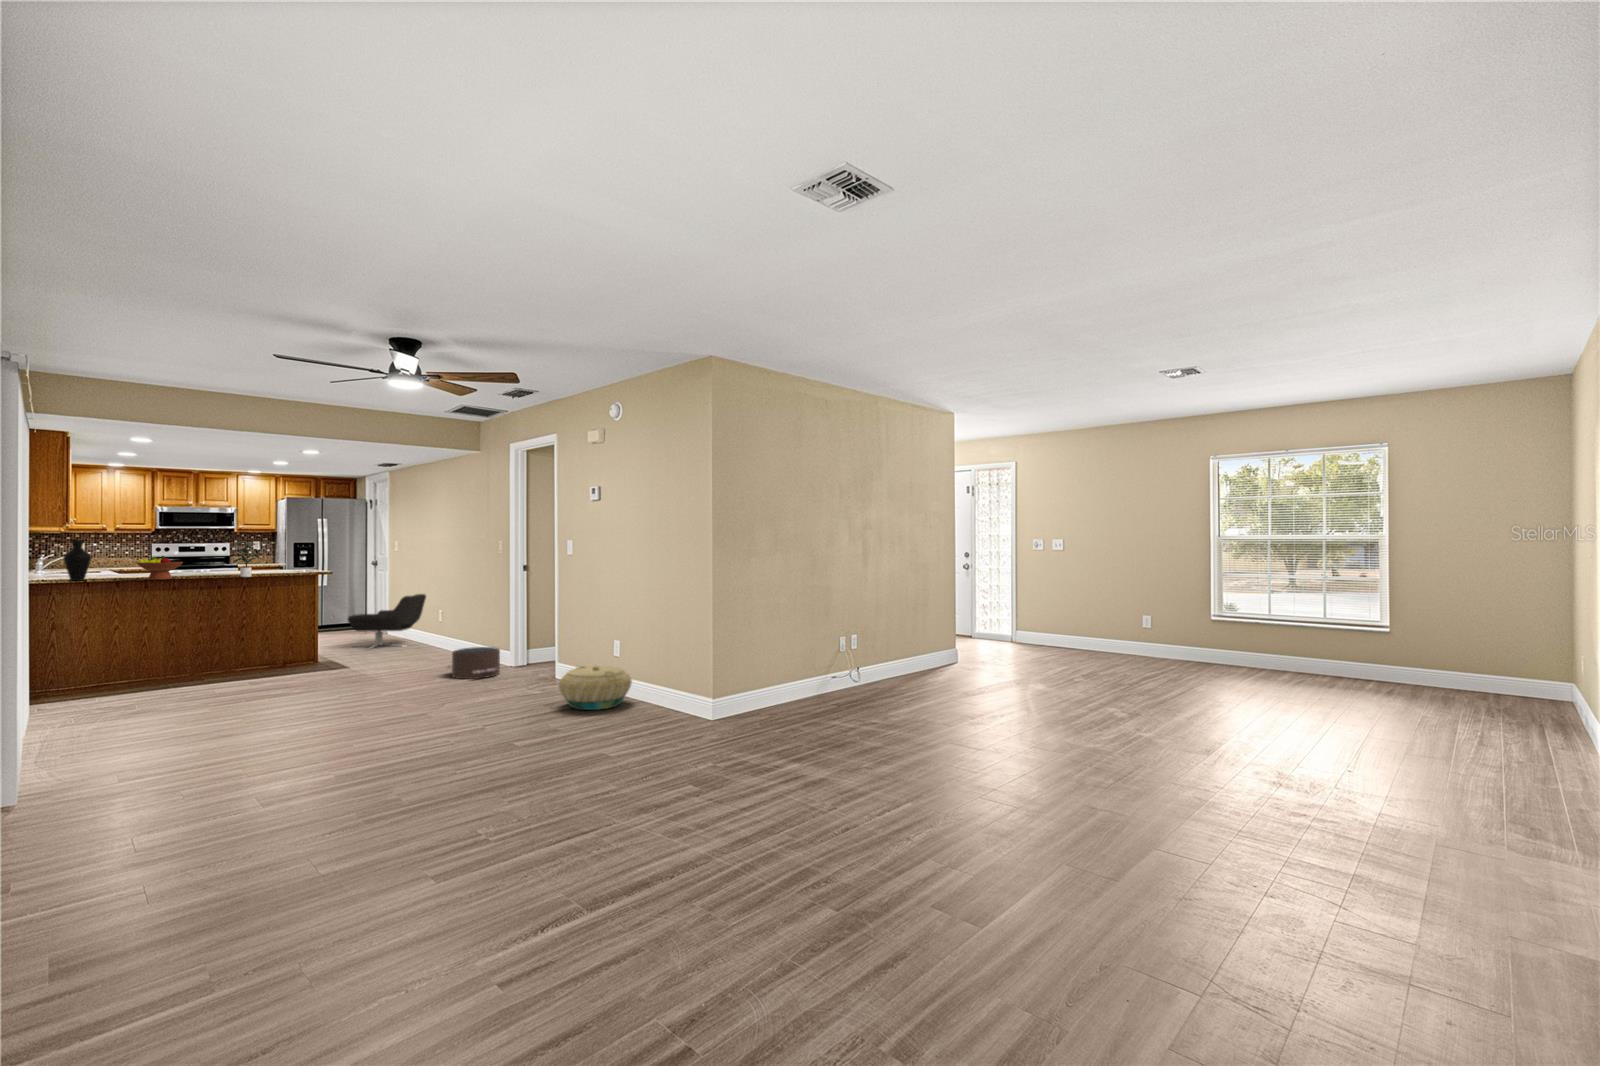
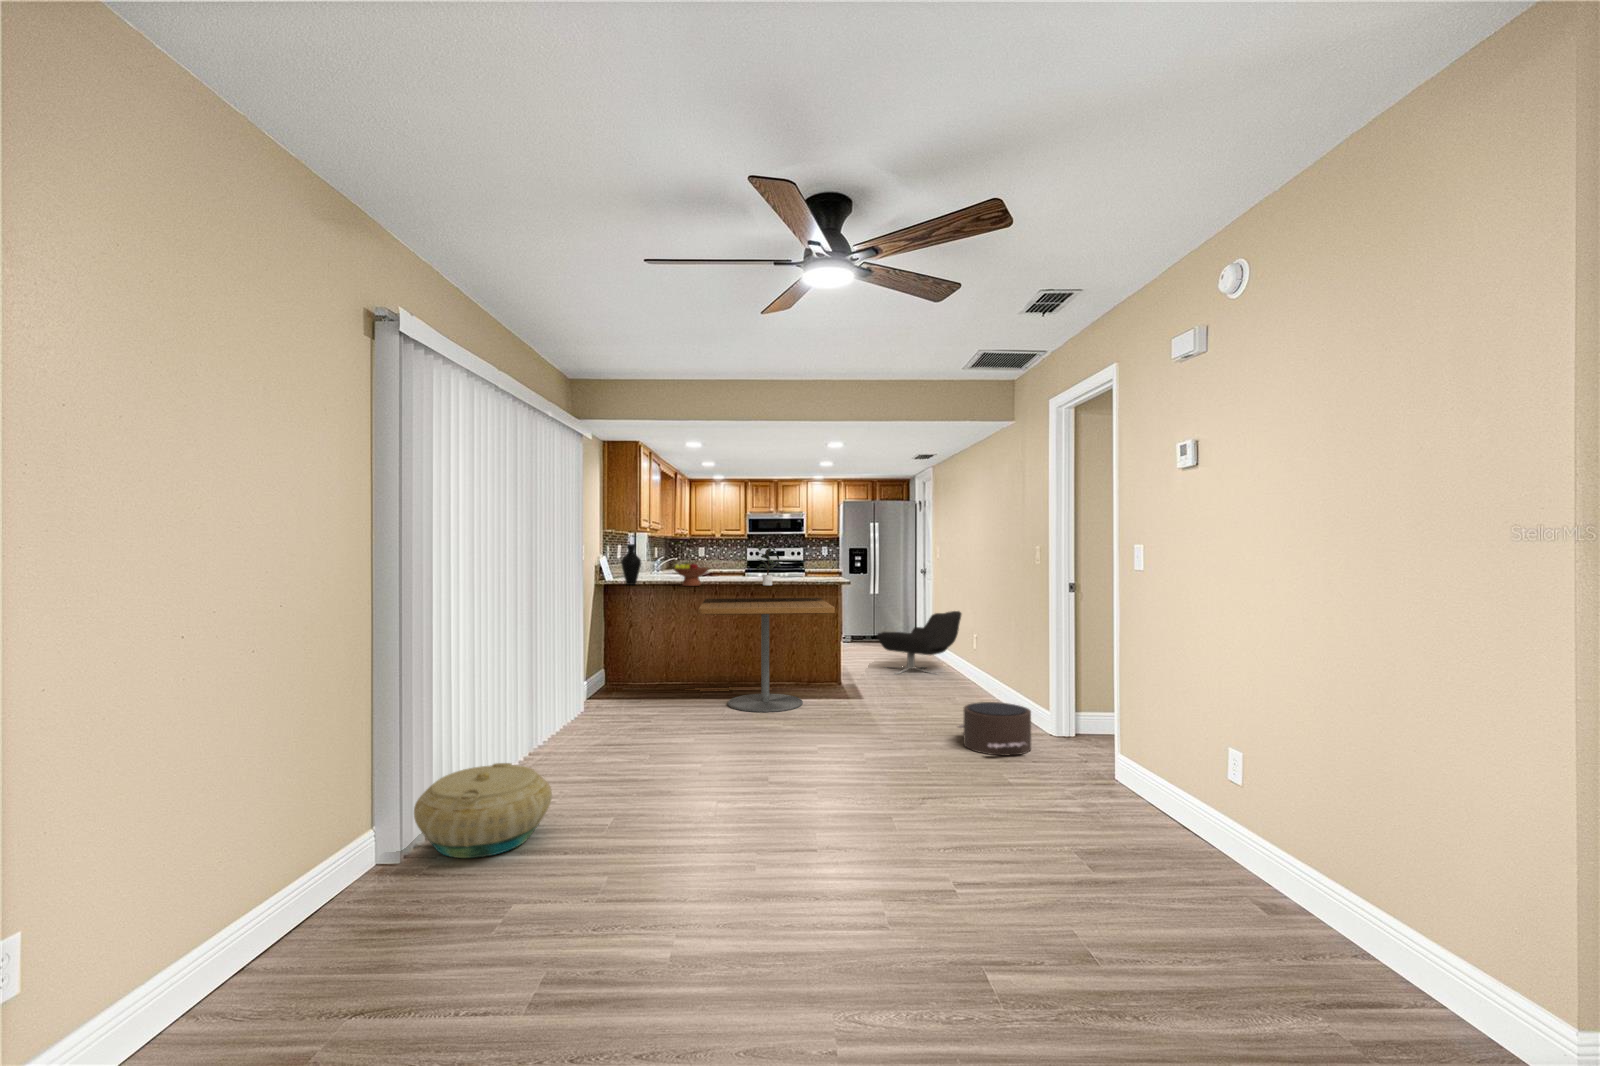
dining table: none [176,586,336,685] -> present [699,598,835,712]
basket: present [559,666,632,710] -> present [414,763,552,858]

